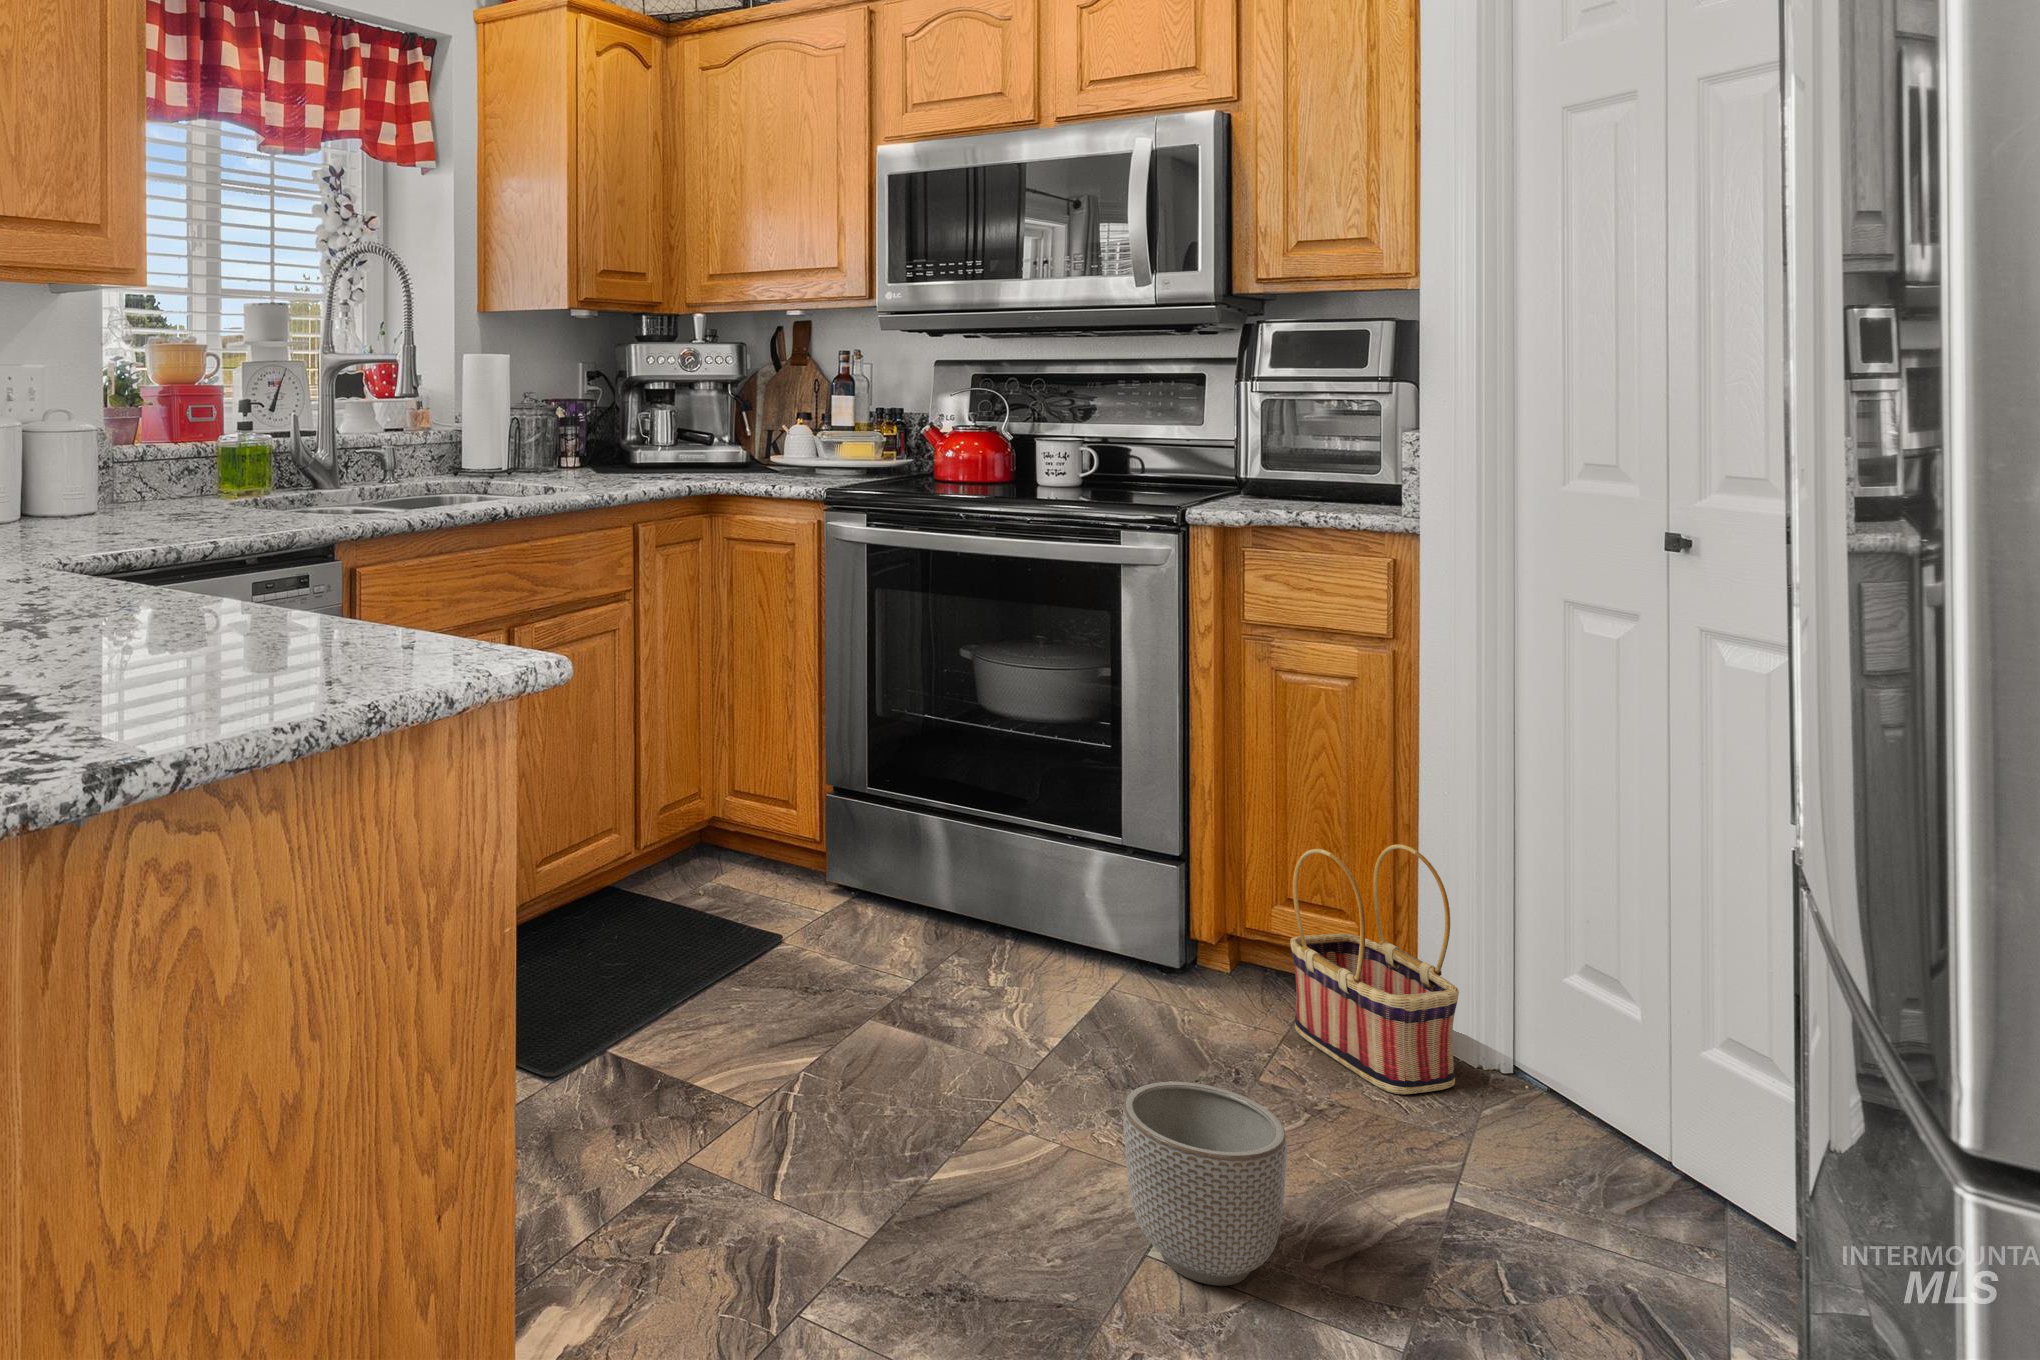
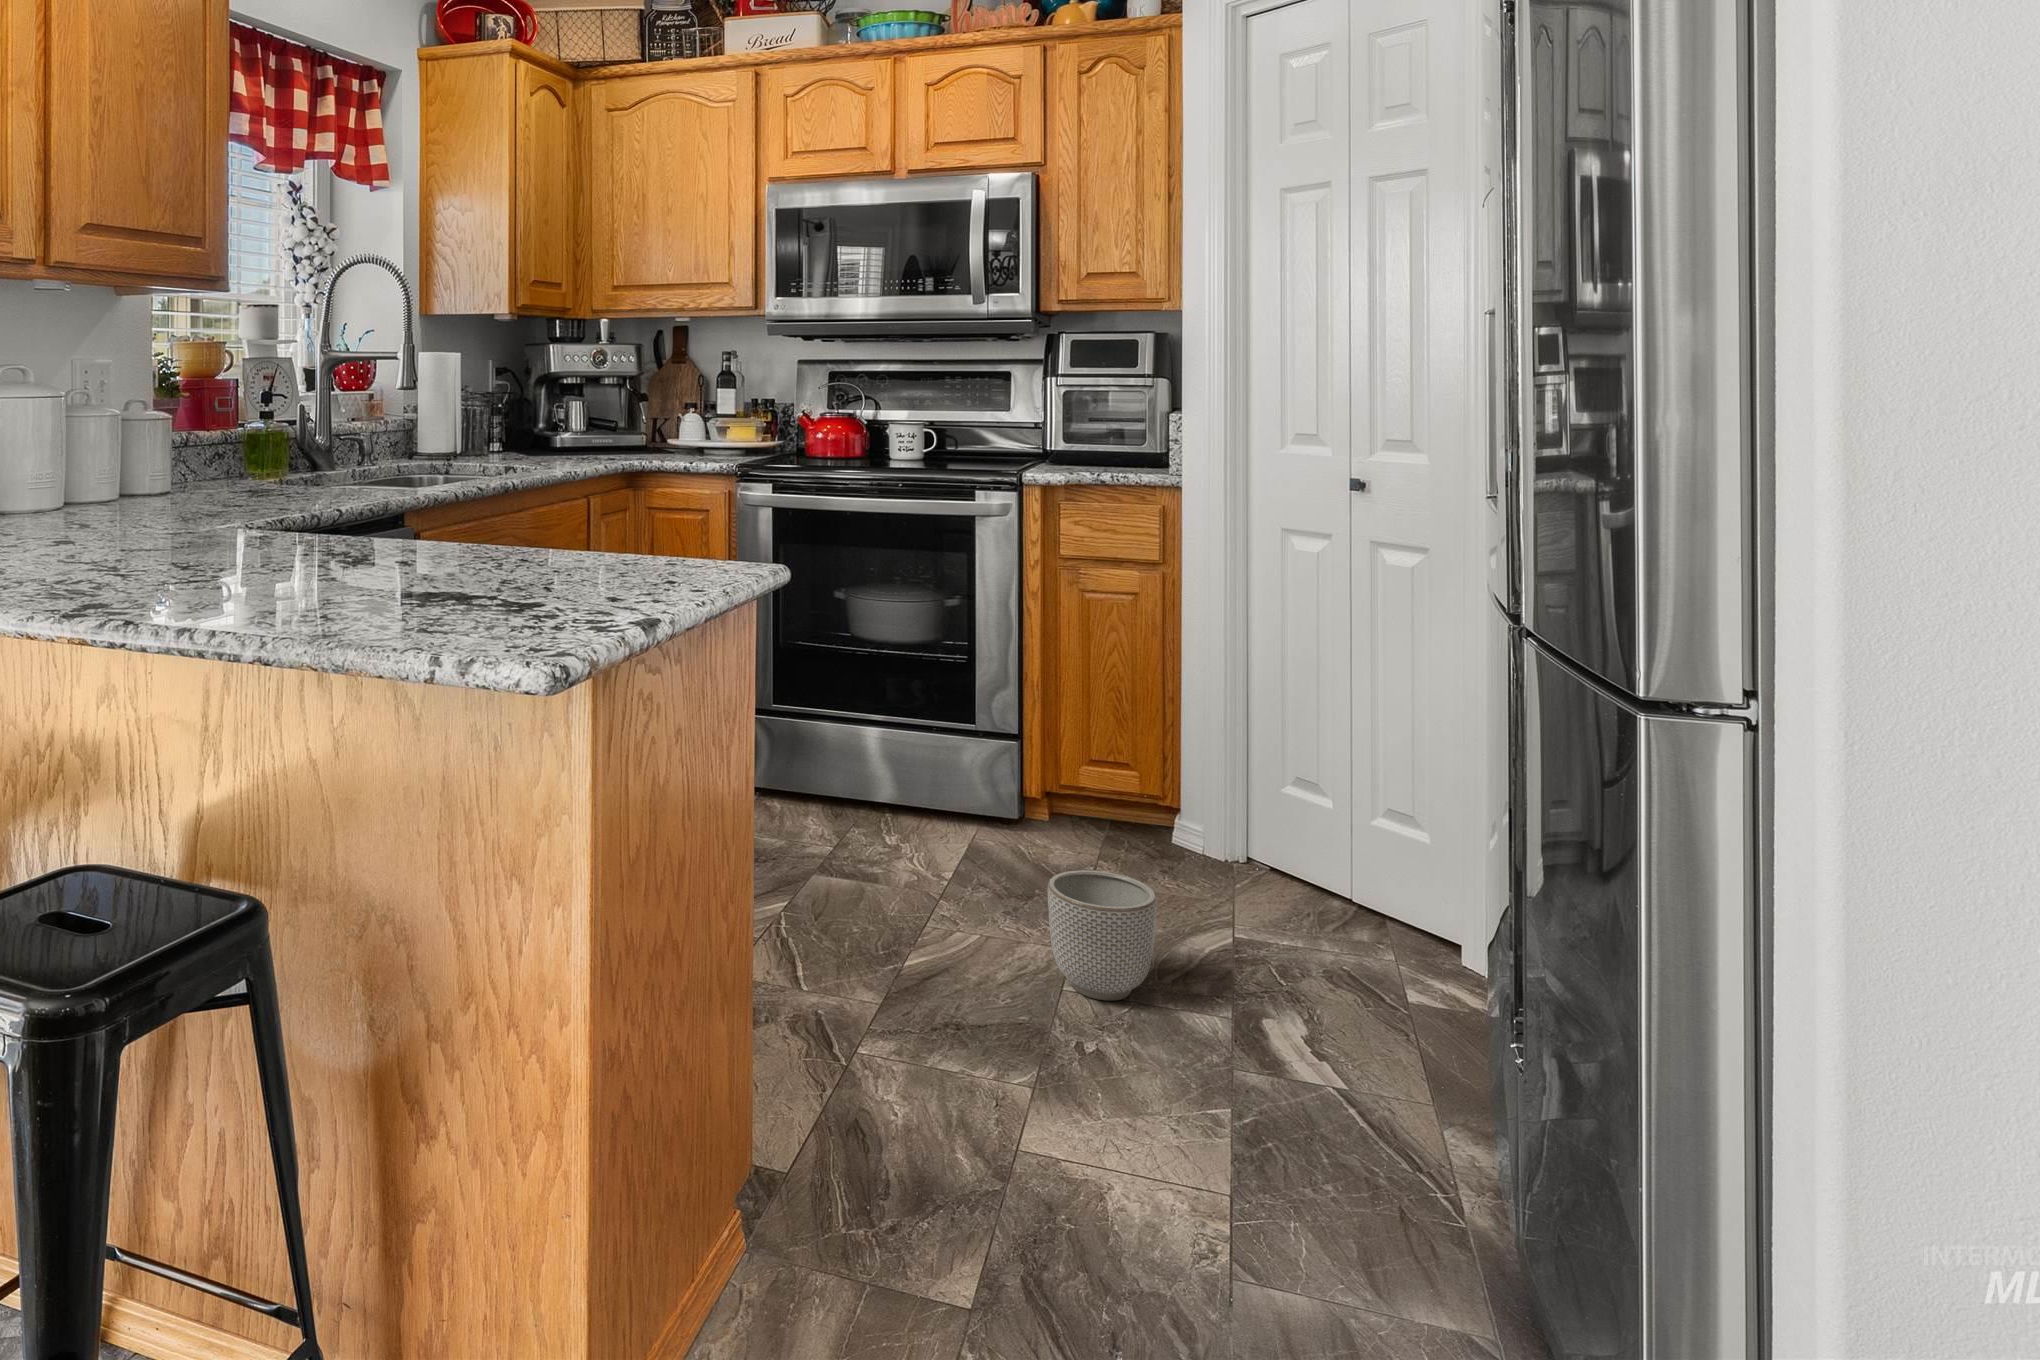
basket: present [1290,844,1459,1094] -> none [1100,708,1216,879]

